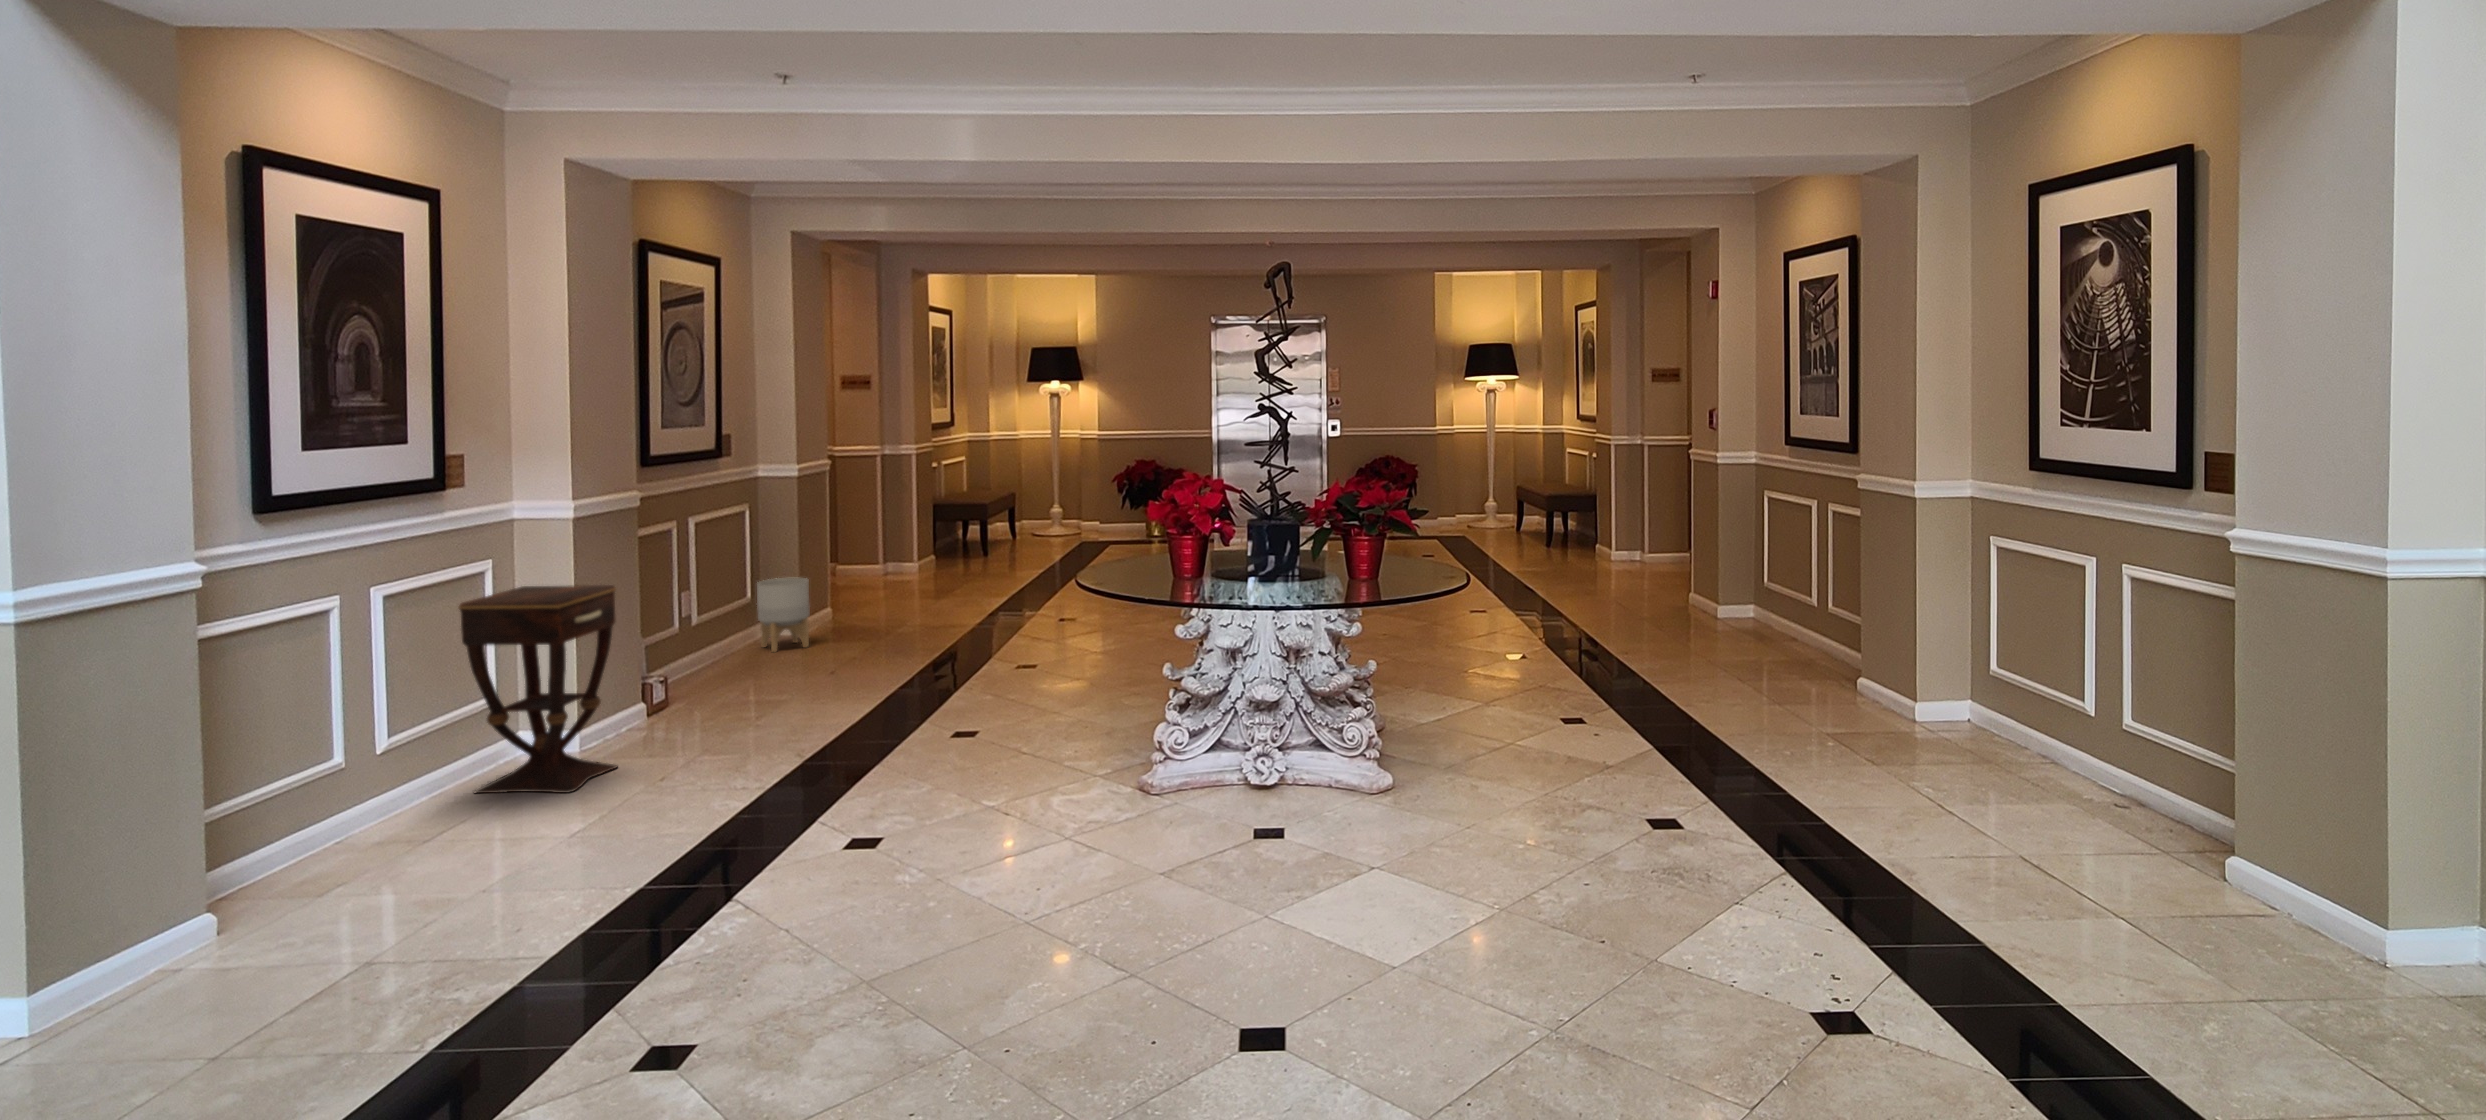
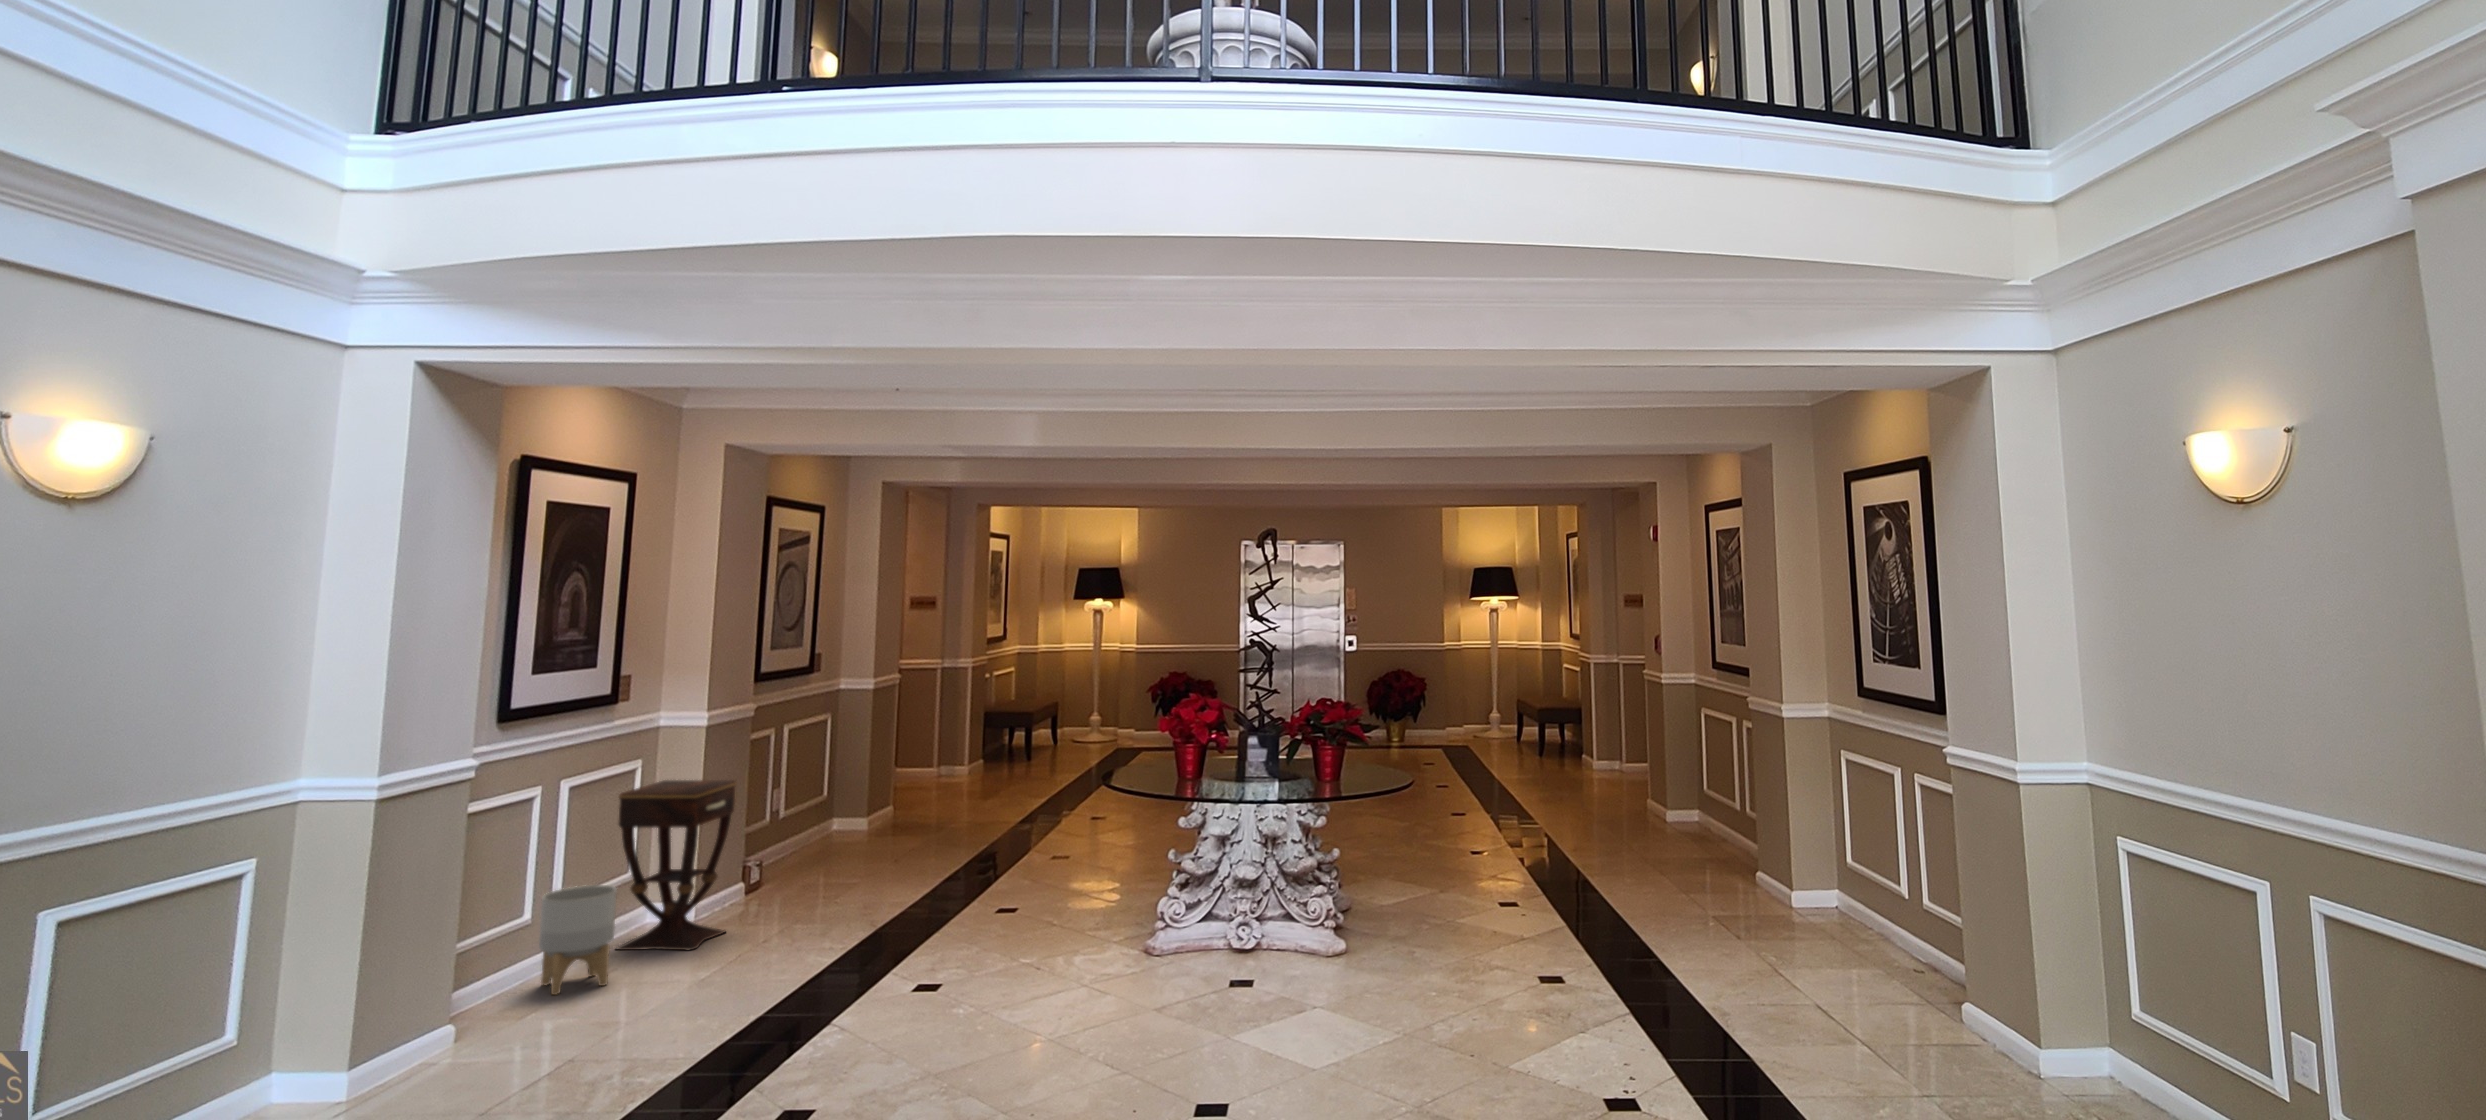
planter: present [757,578,810,652] -> present [539,885,617,995]

